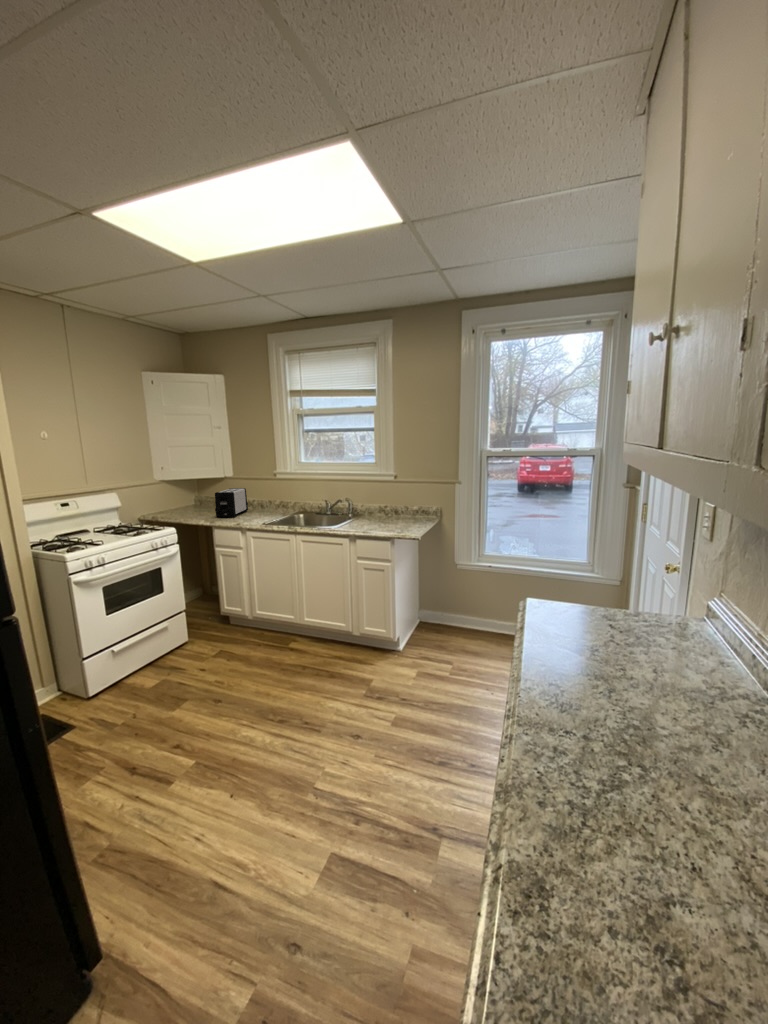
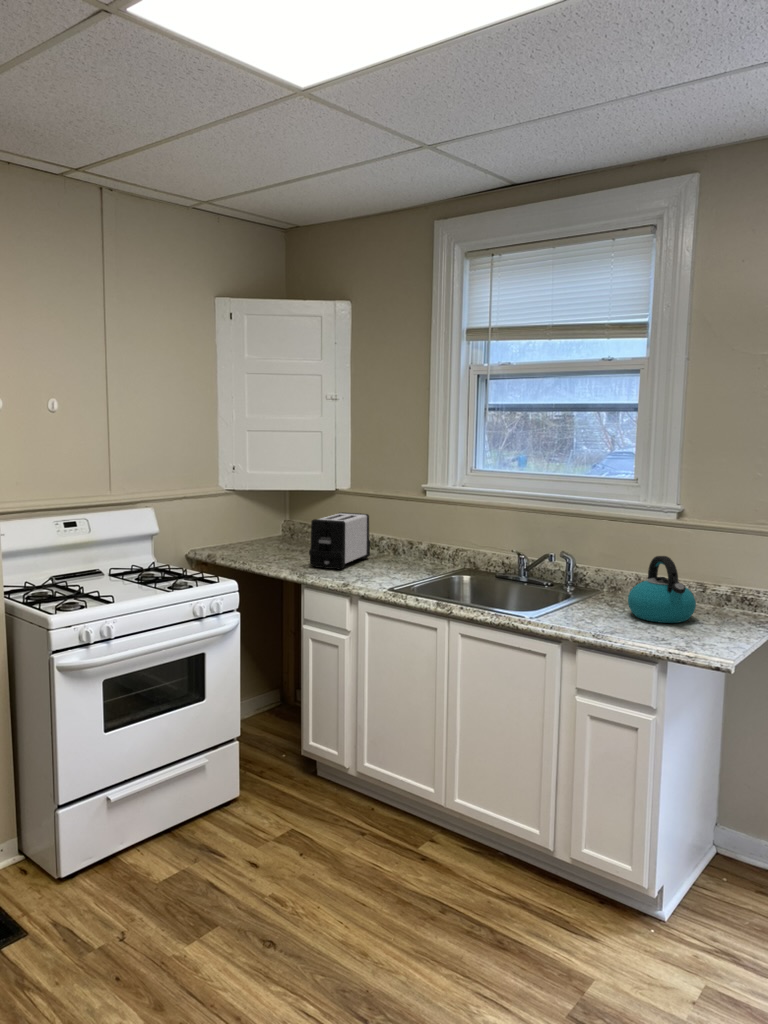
kettle: none [376,495,405,524] -> present [628,556,696,623]

